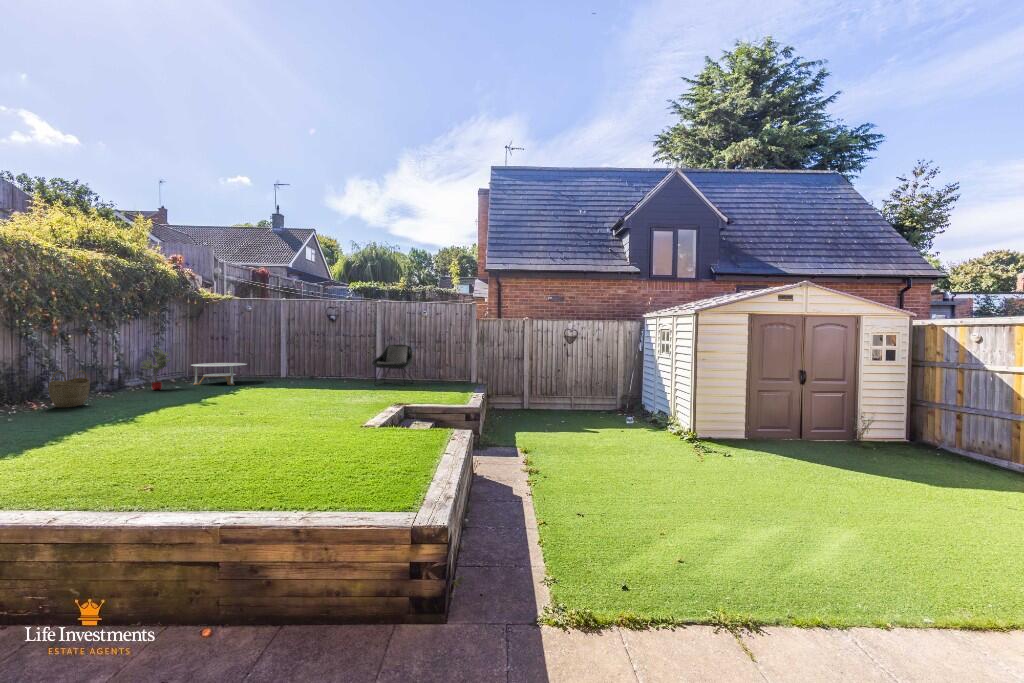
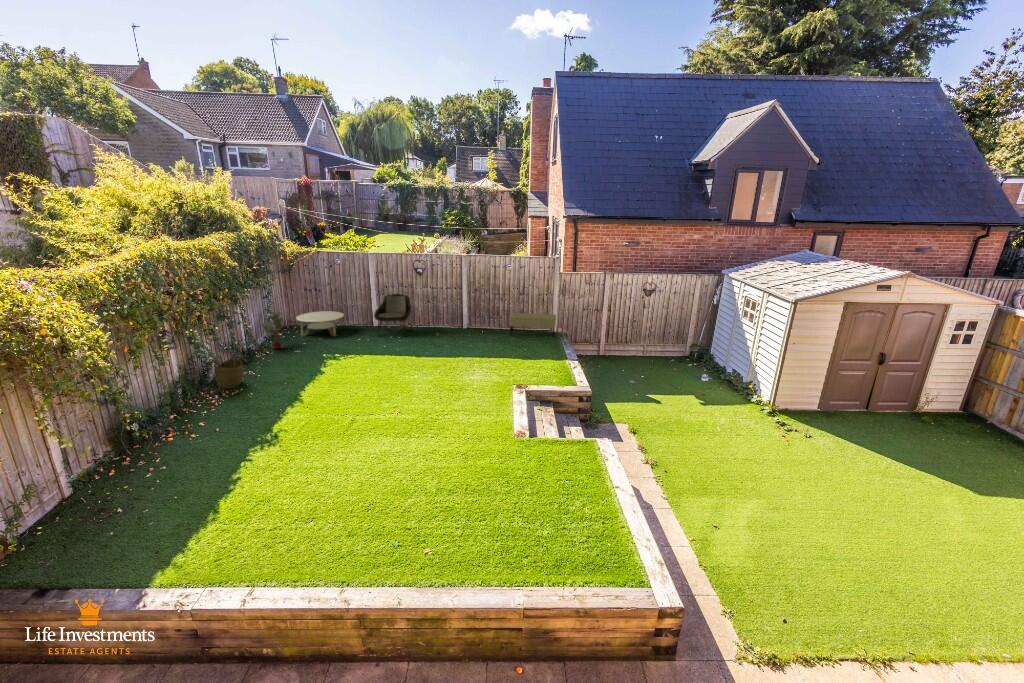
lounge chair: present [372,345,413,386] -> present [374,294,413,337]
bench: none [424,362,476,386] -> present [509,313,556,337]

